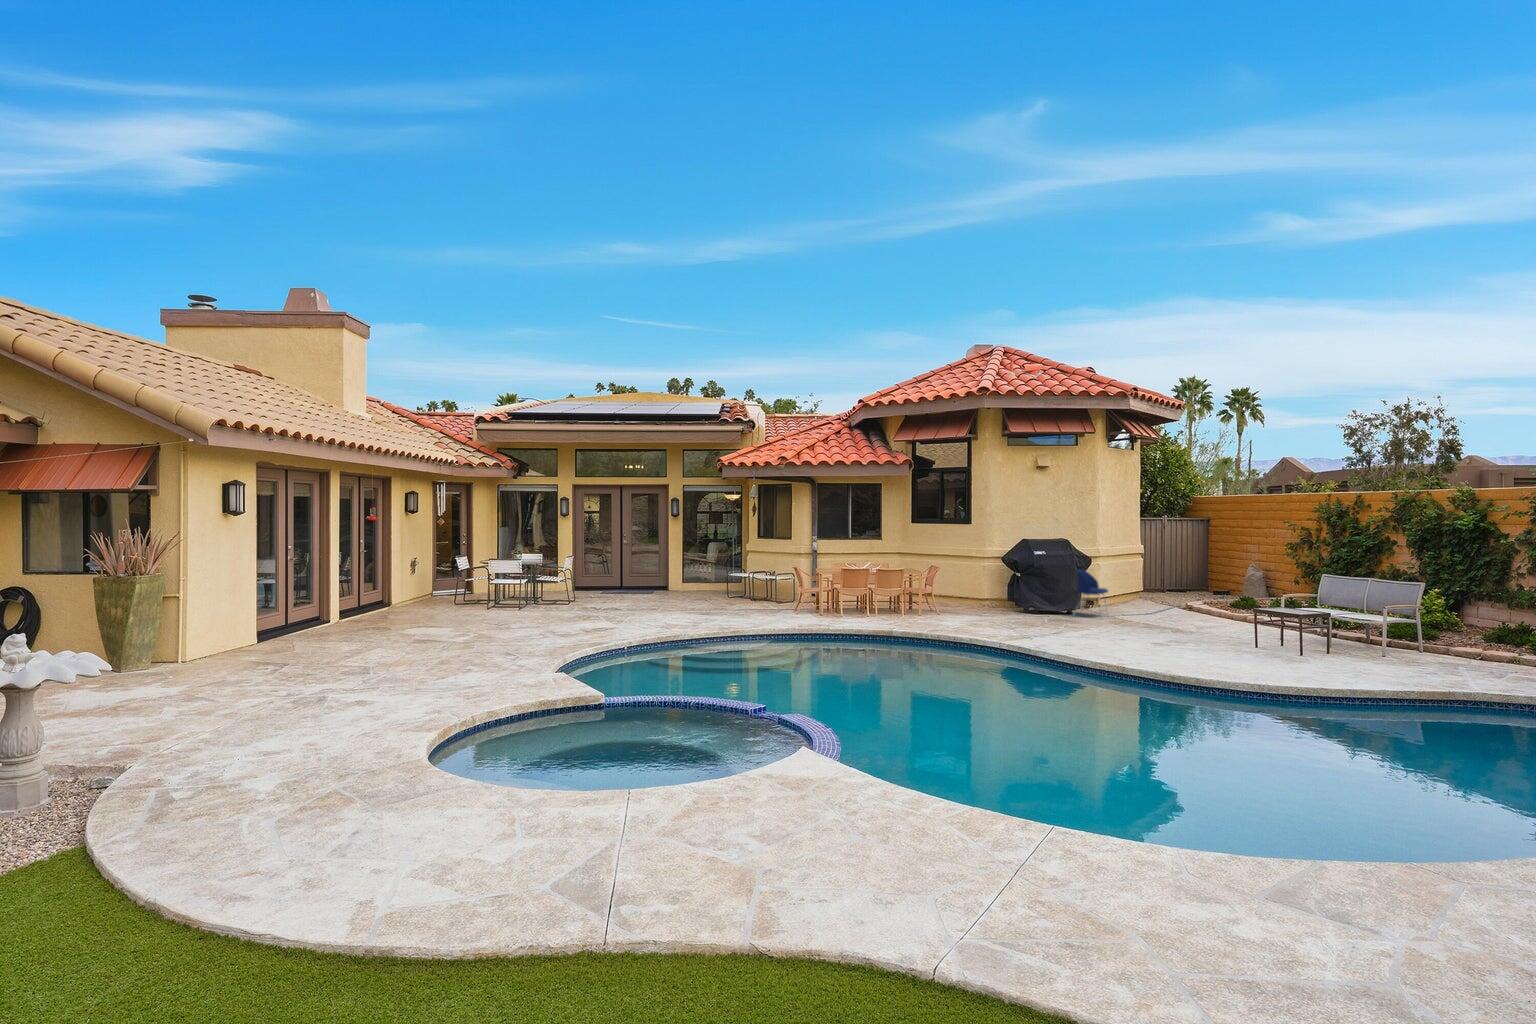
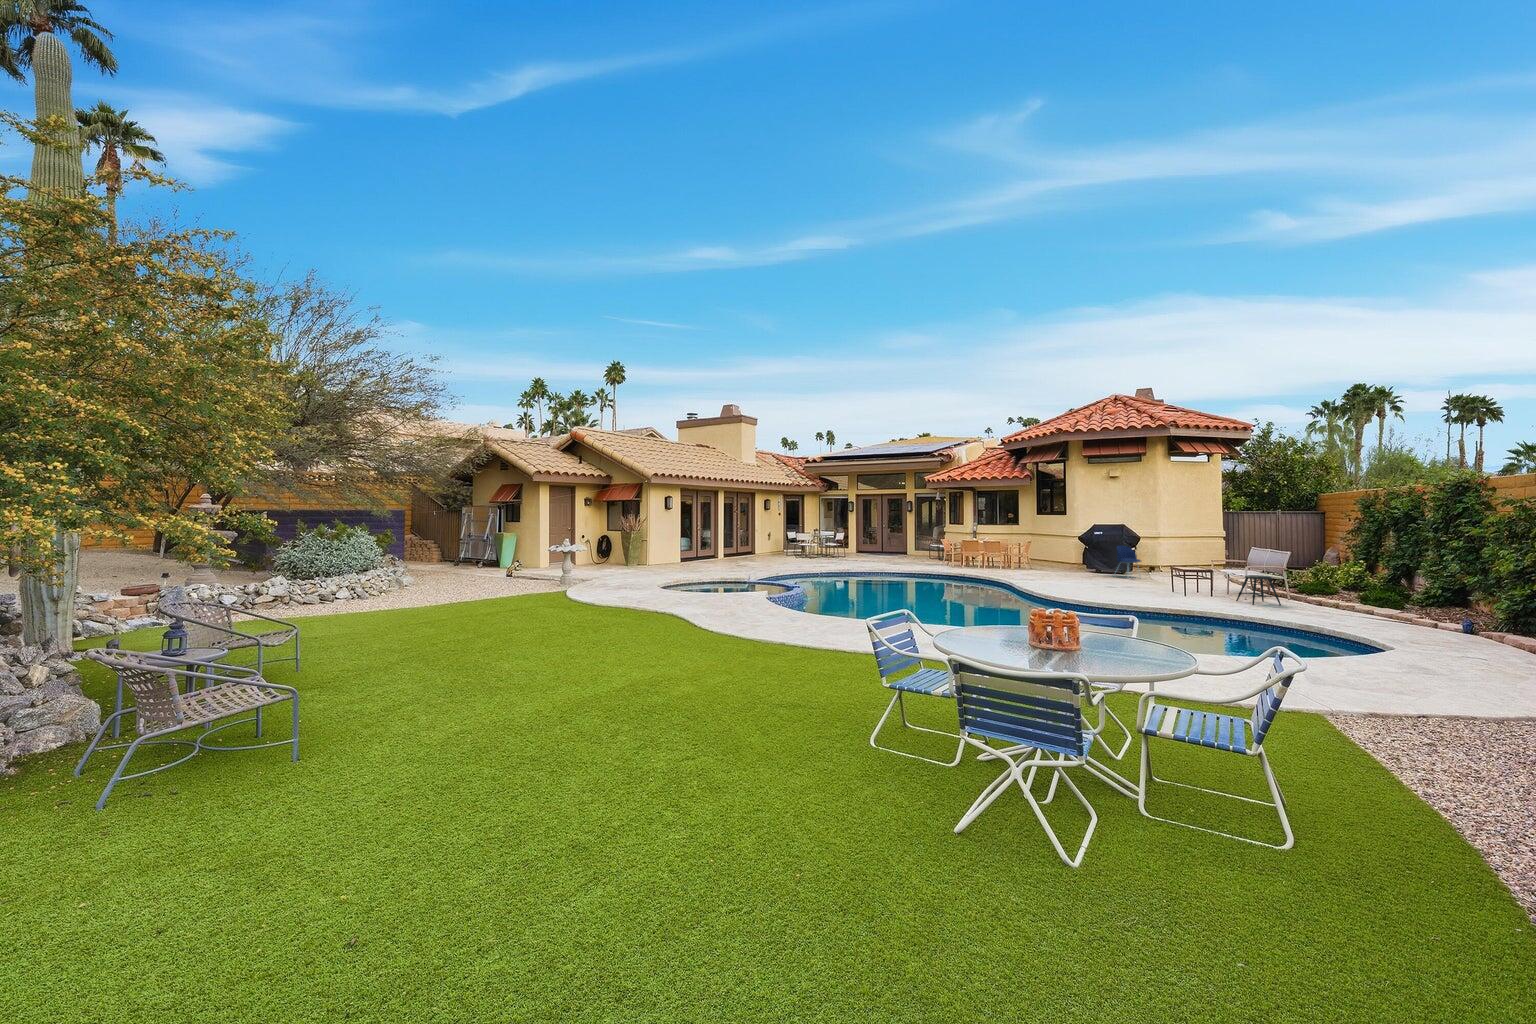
stool: none [1378,614,1442,659] -> present [1236,575,1281,605]

